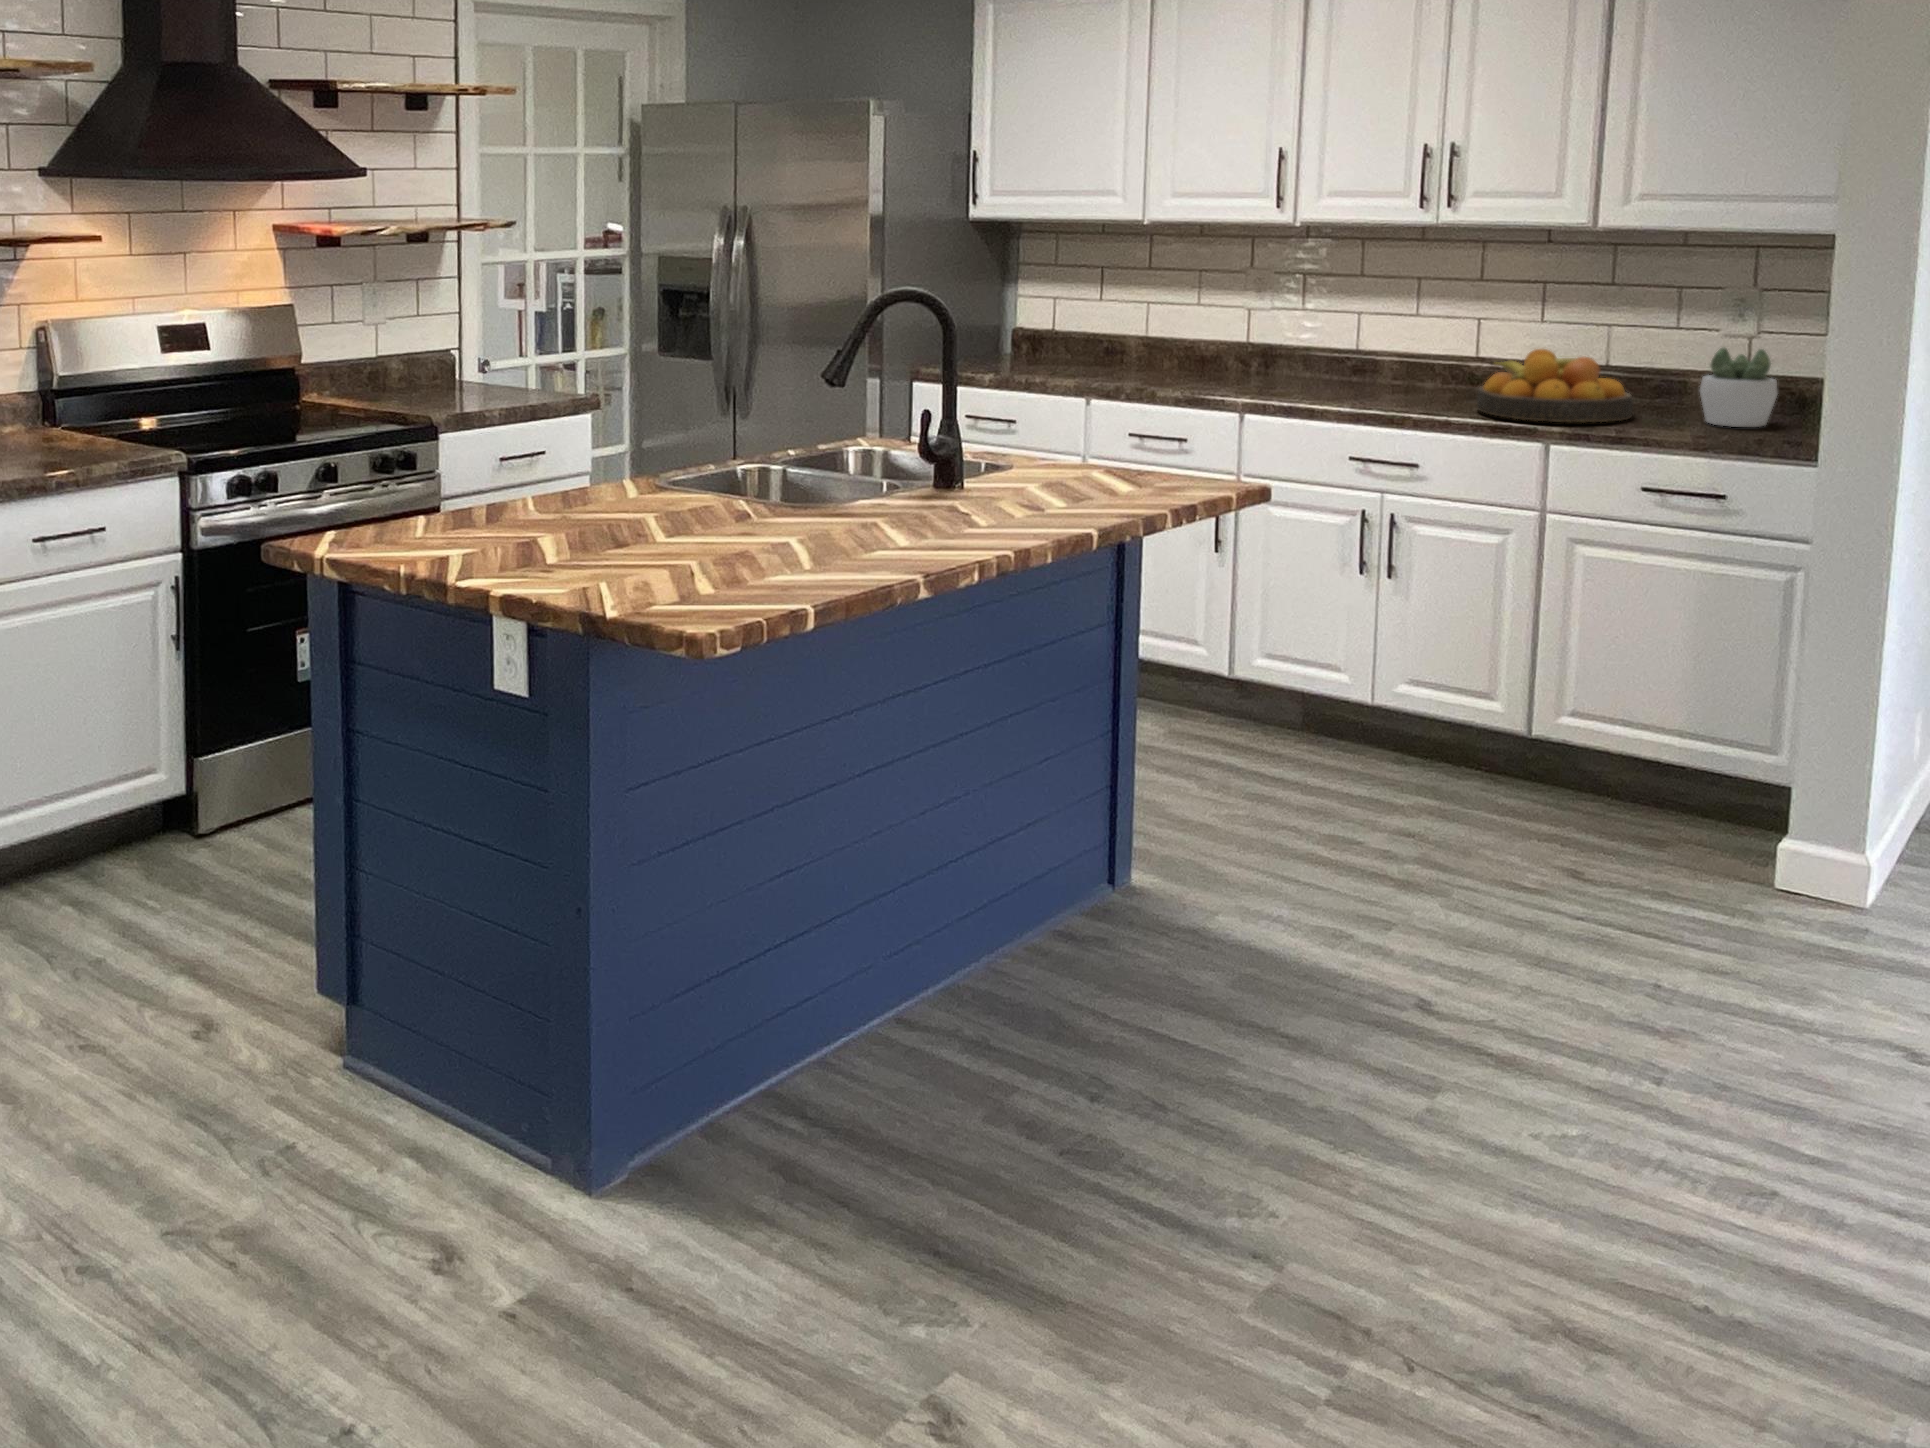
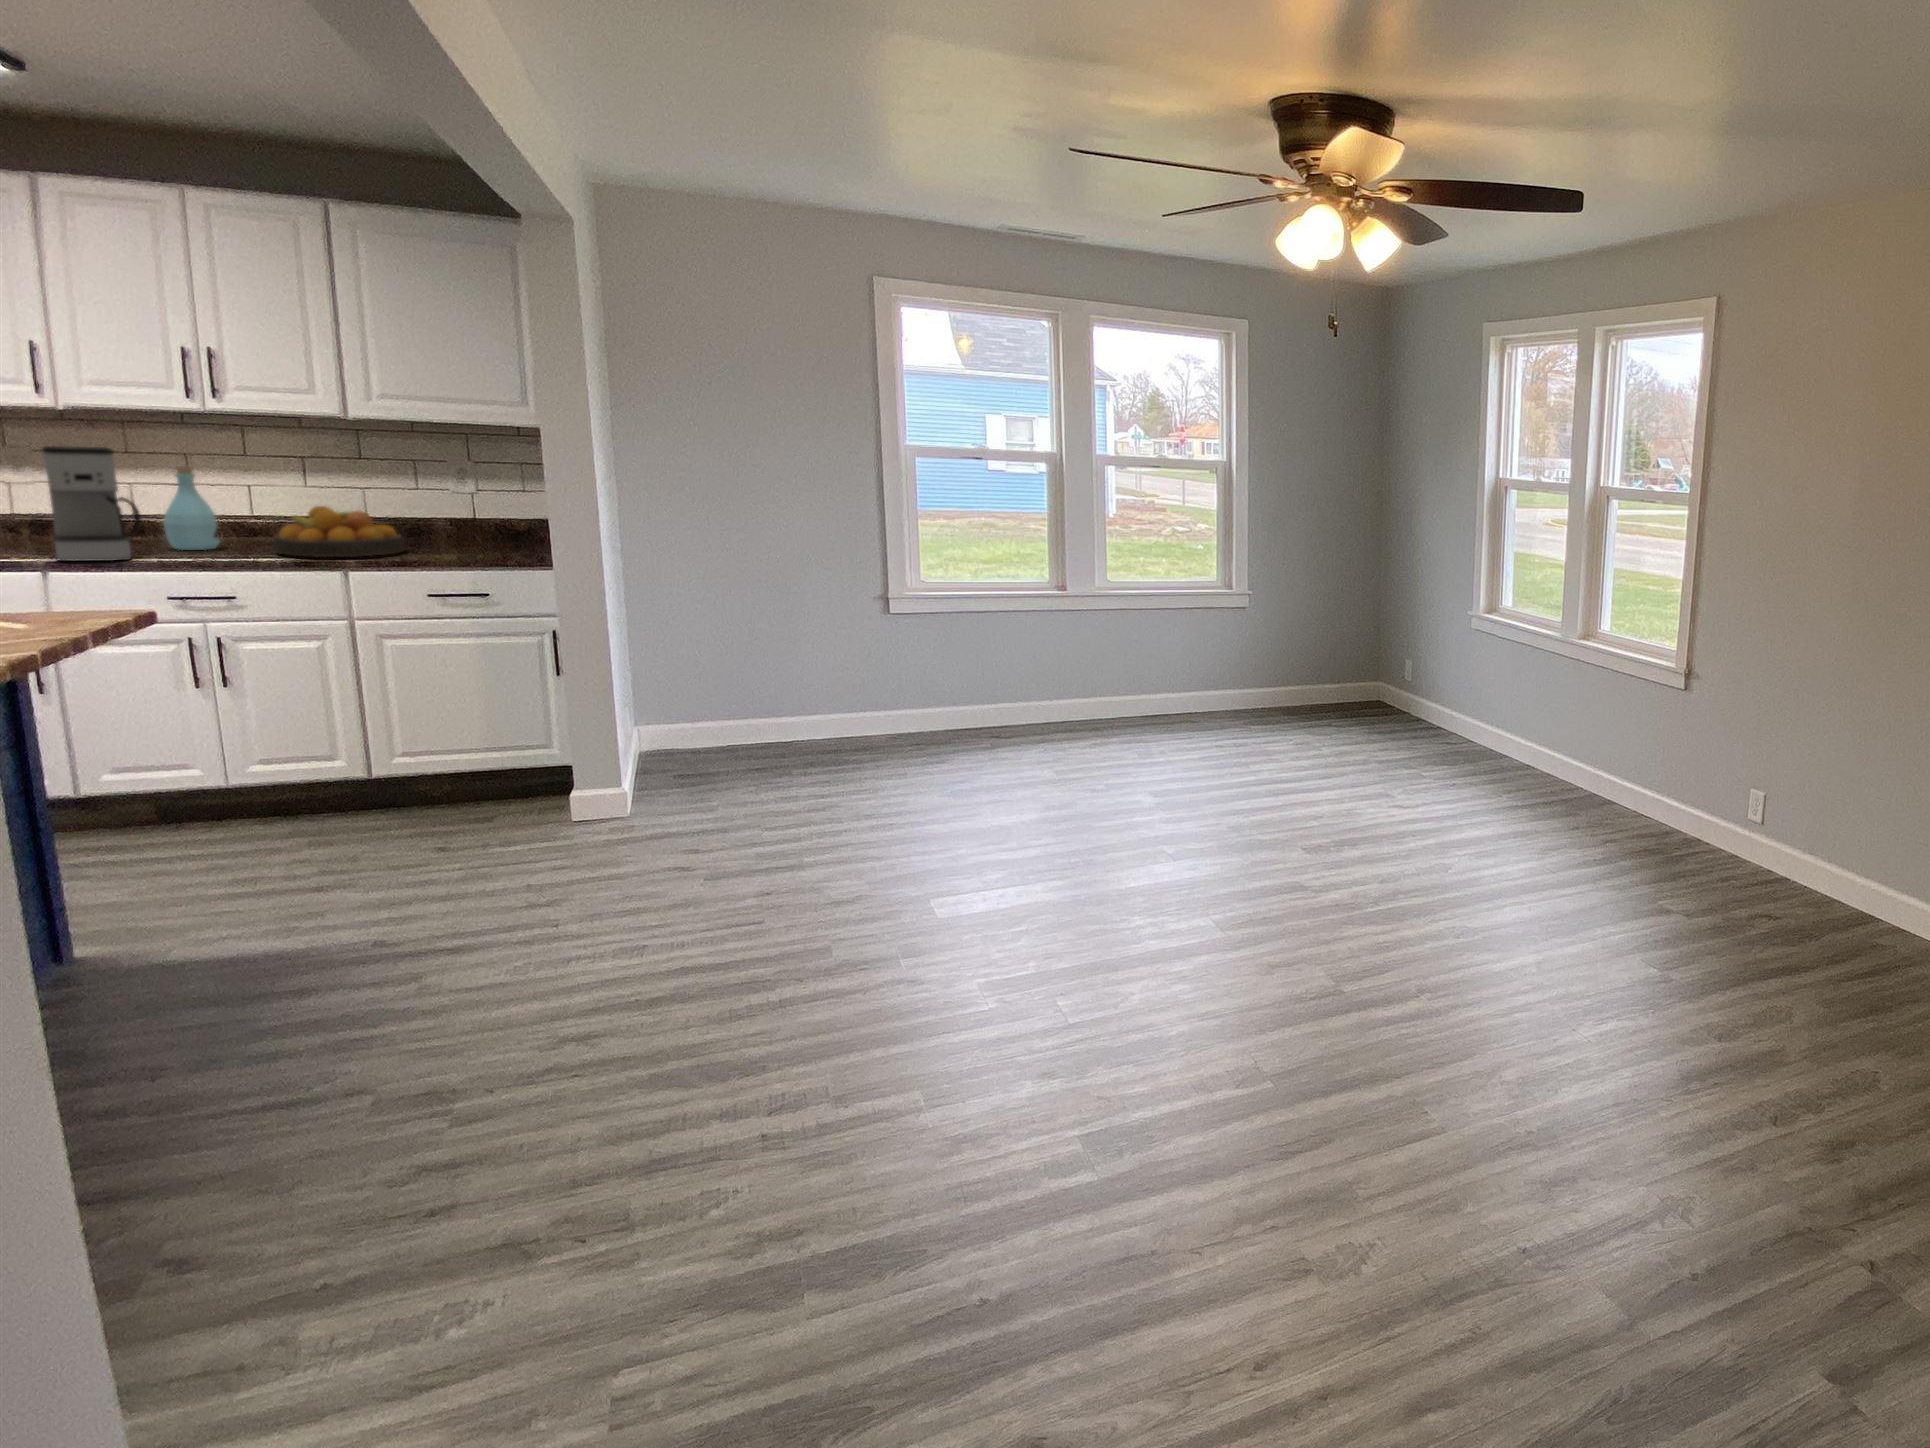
coffee maker: none [1263,269,1347,408] -> present [42,446,140,561]
bottle: none [1373,293,1430,399] -> present [164,466,219,550]
succulent plant: present [1700,347,1777,427] -> none [451,501,505,552]

